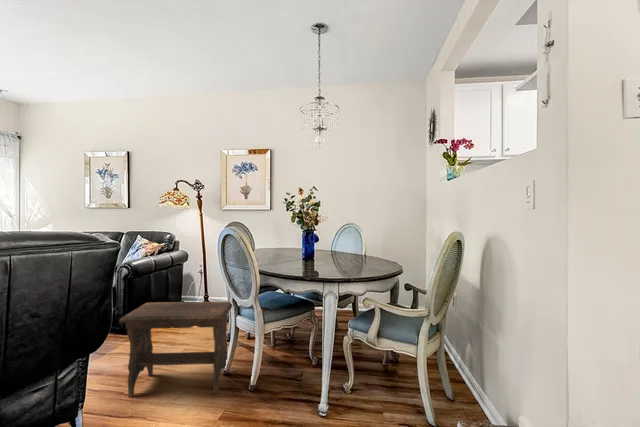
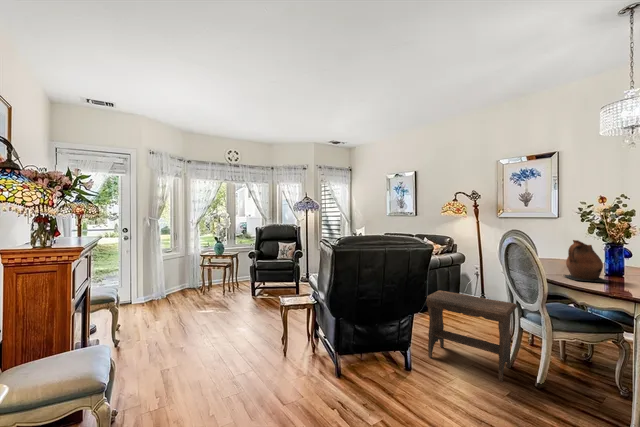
ceramic pitcher: none [272,229,306,268] -> present [565,240,609,283]

